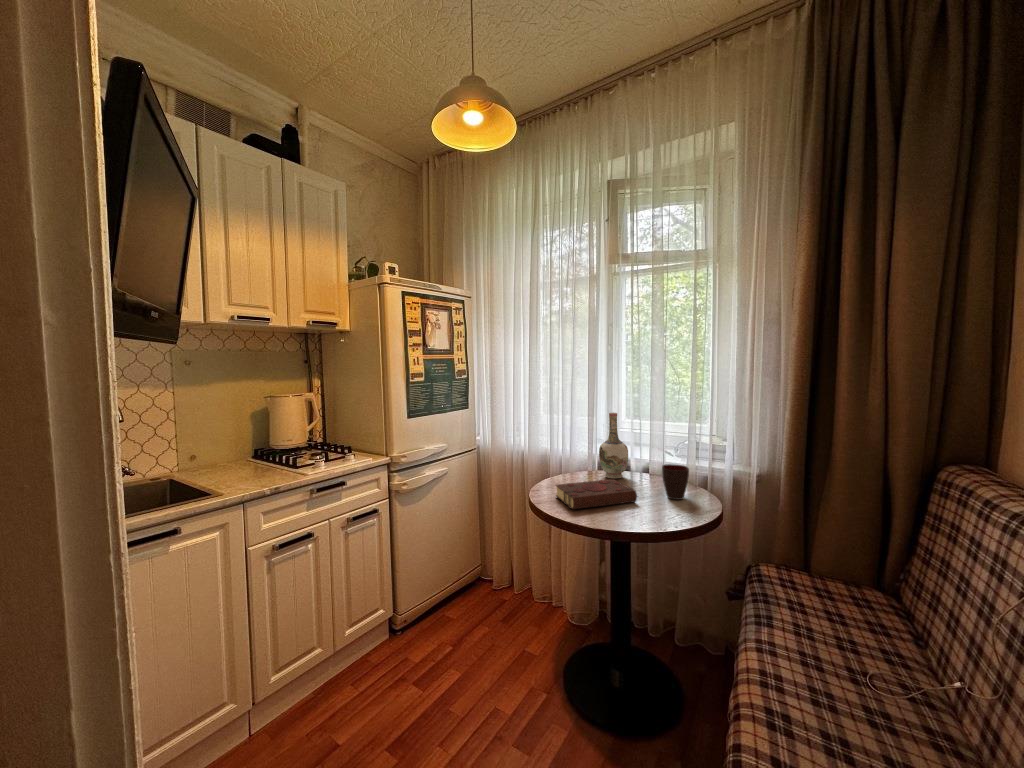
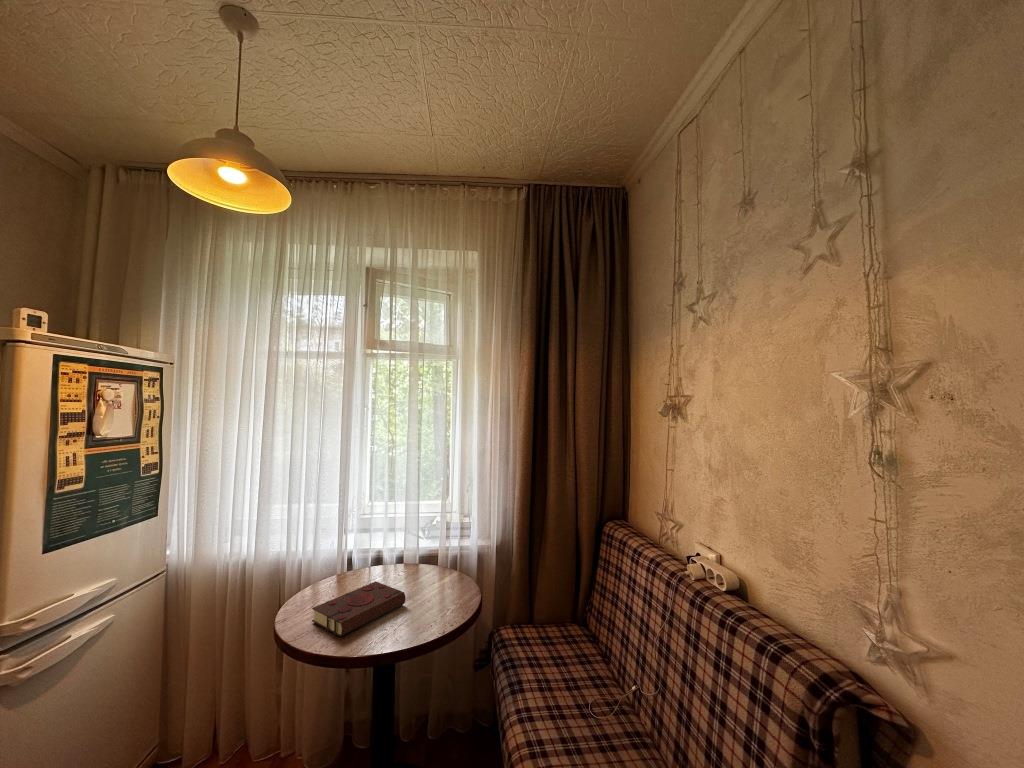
vase: present [599,413,628,479] -> none [355,505,386,578]
cup: present [662,464,689,500] -> none [426,553,451,591]

